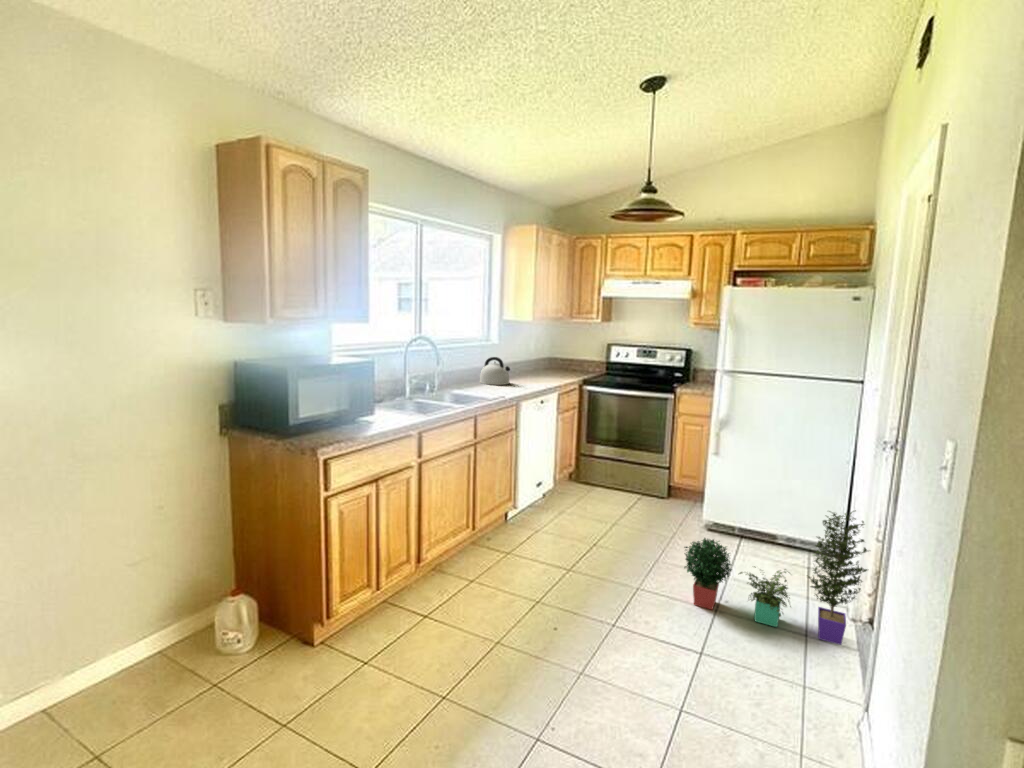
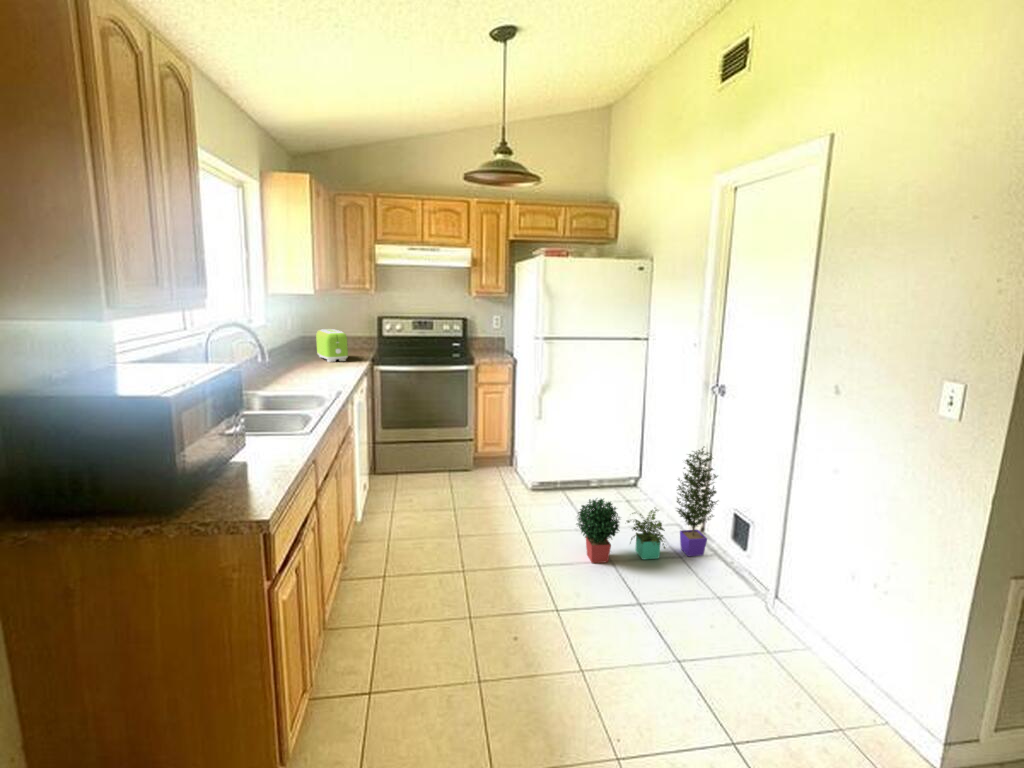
toaster: none [542,351,562,379] -> present [316,329,348,362]
kettle: present [480,357,510,385] -> none [268,342,312,378]

